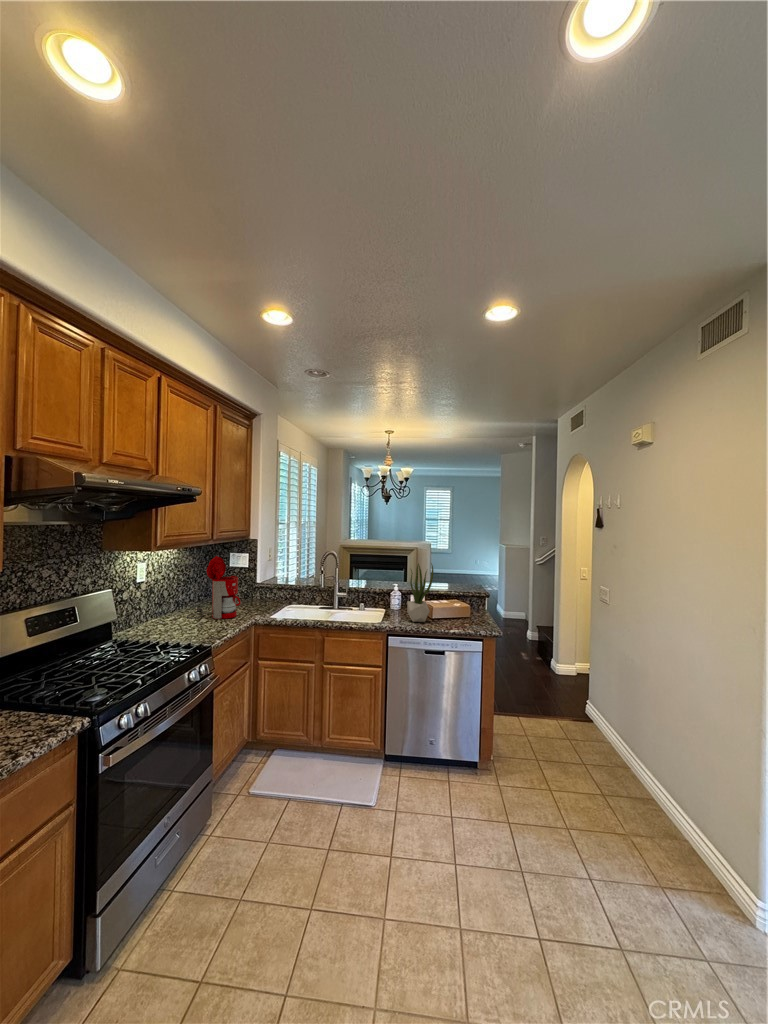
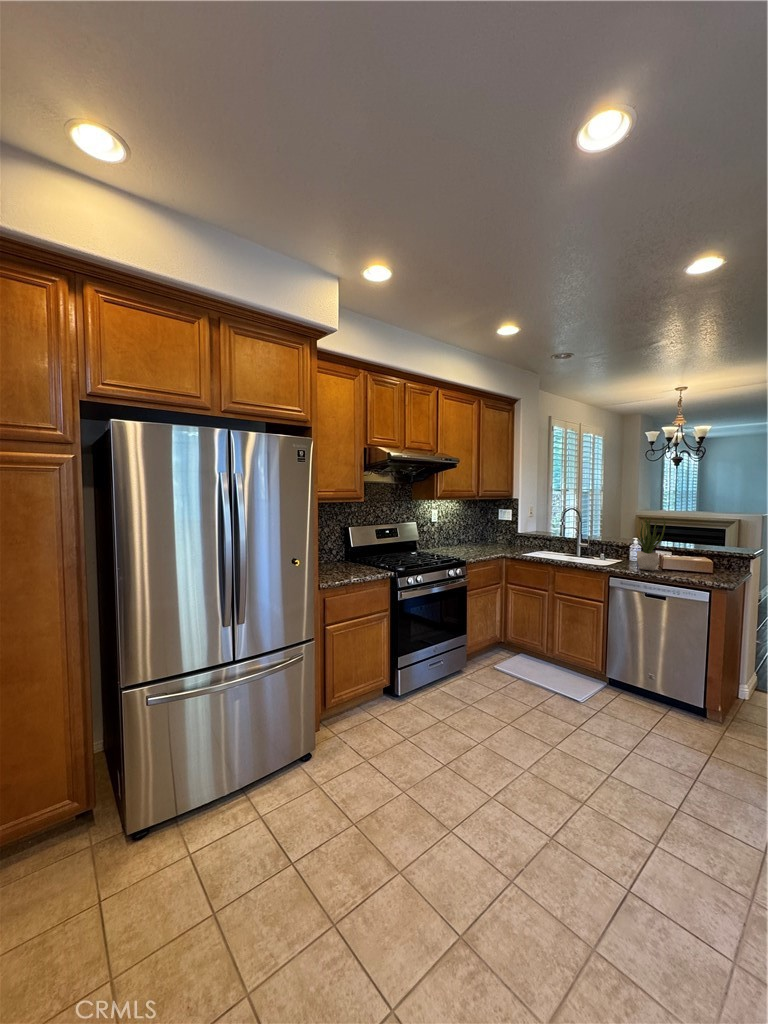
coffee maker: present [187,556,241,619] -> none [462,508,497,551]

